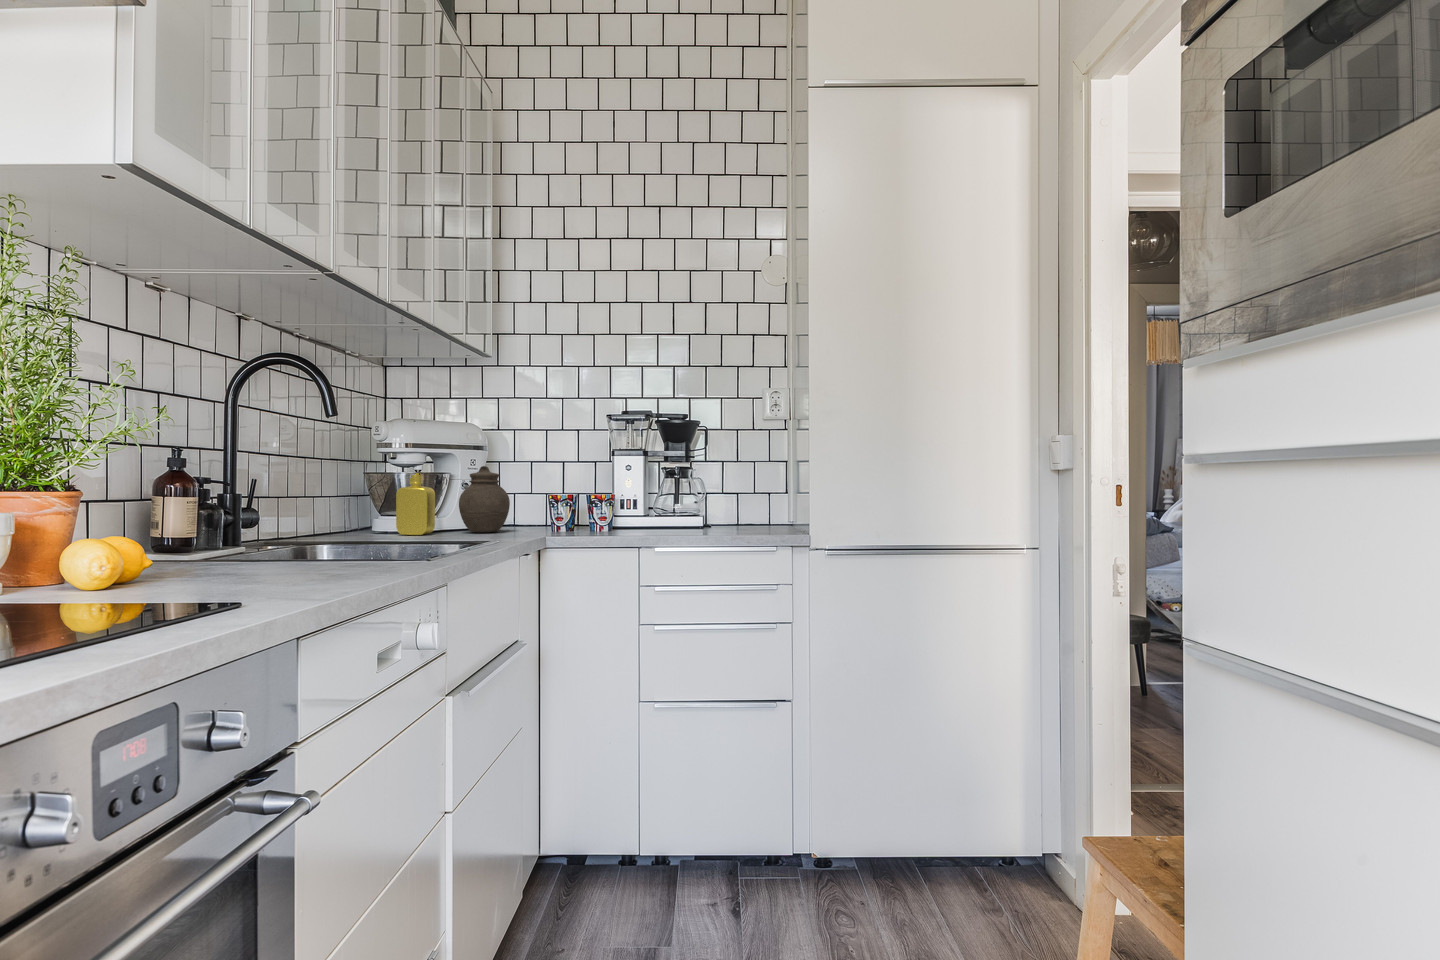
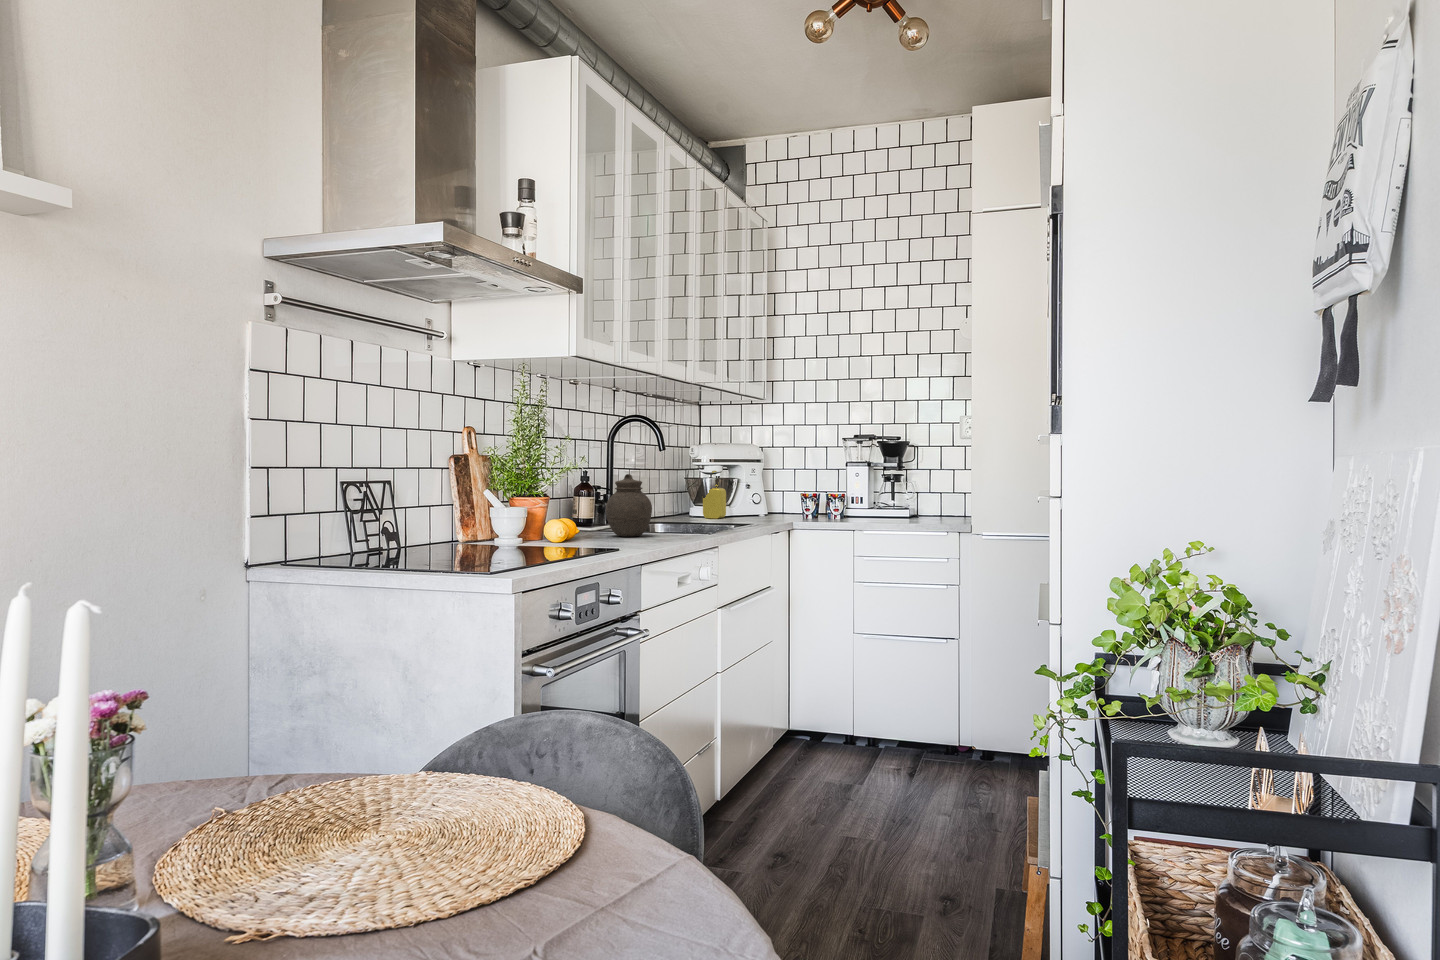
jar: present [459,466,510,533] -> present [606,474,652,537]

